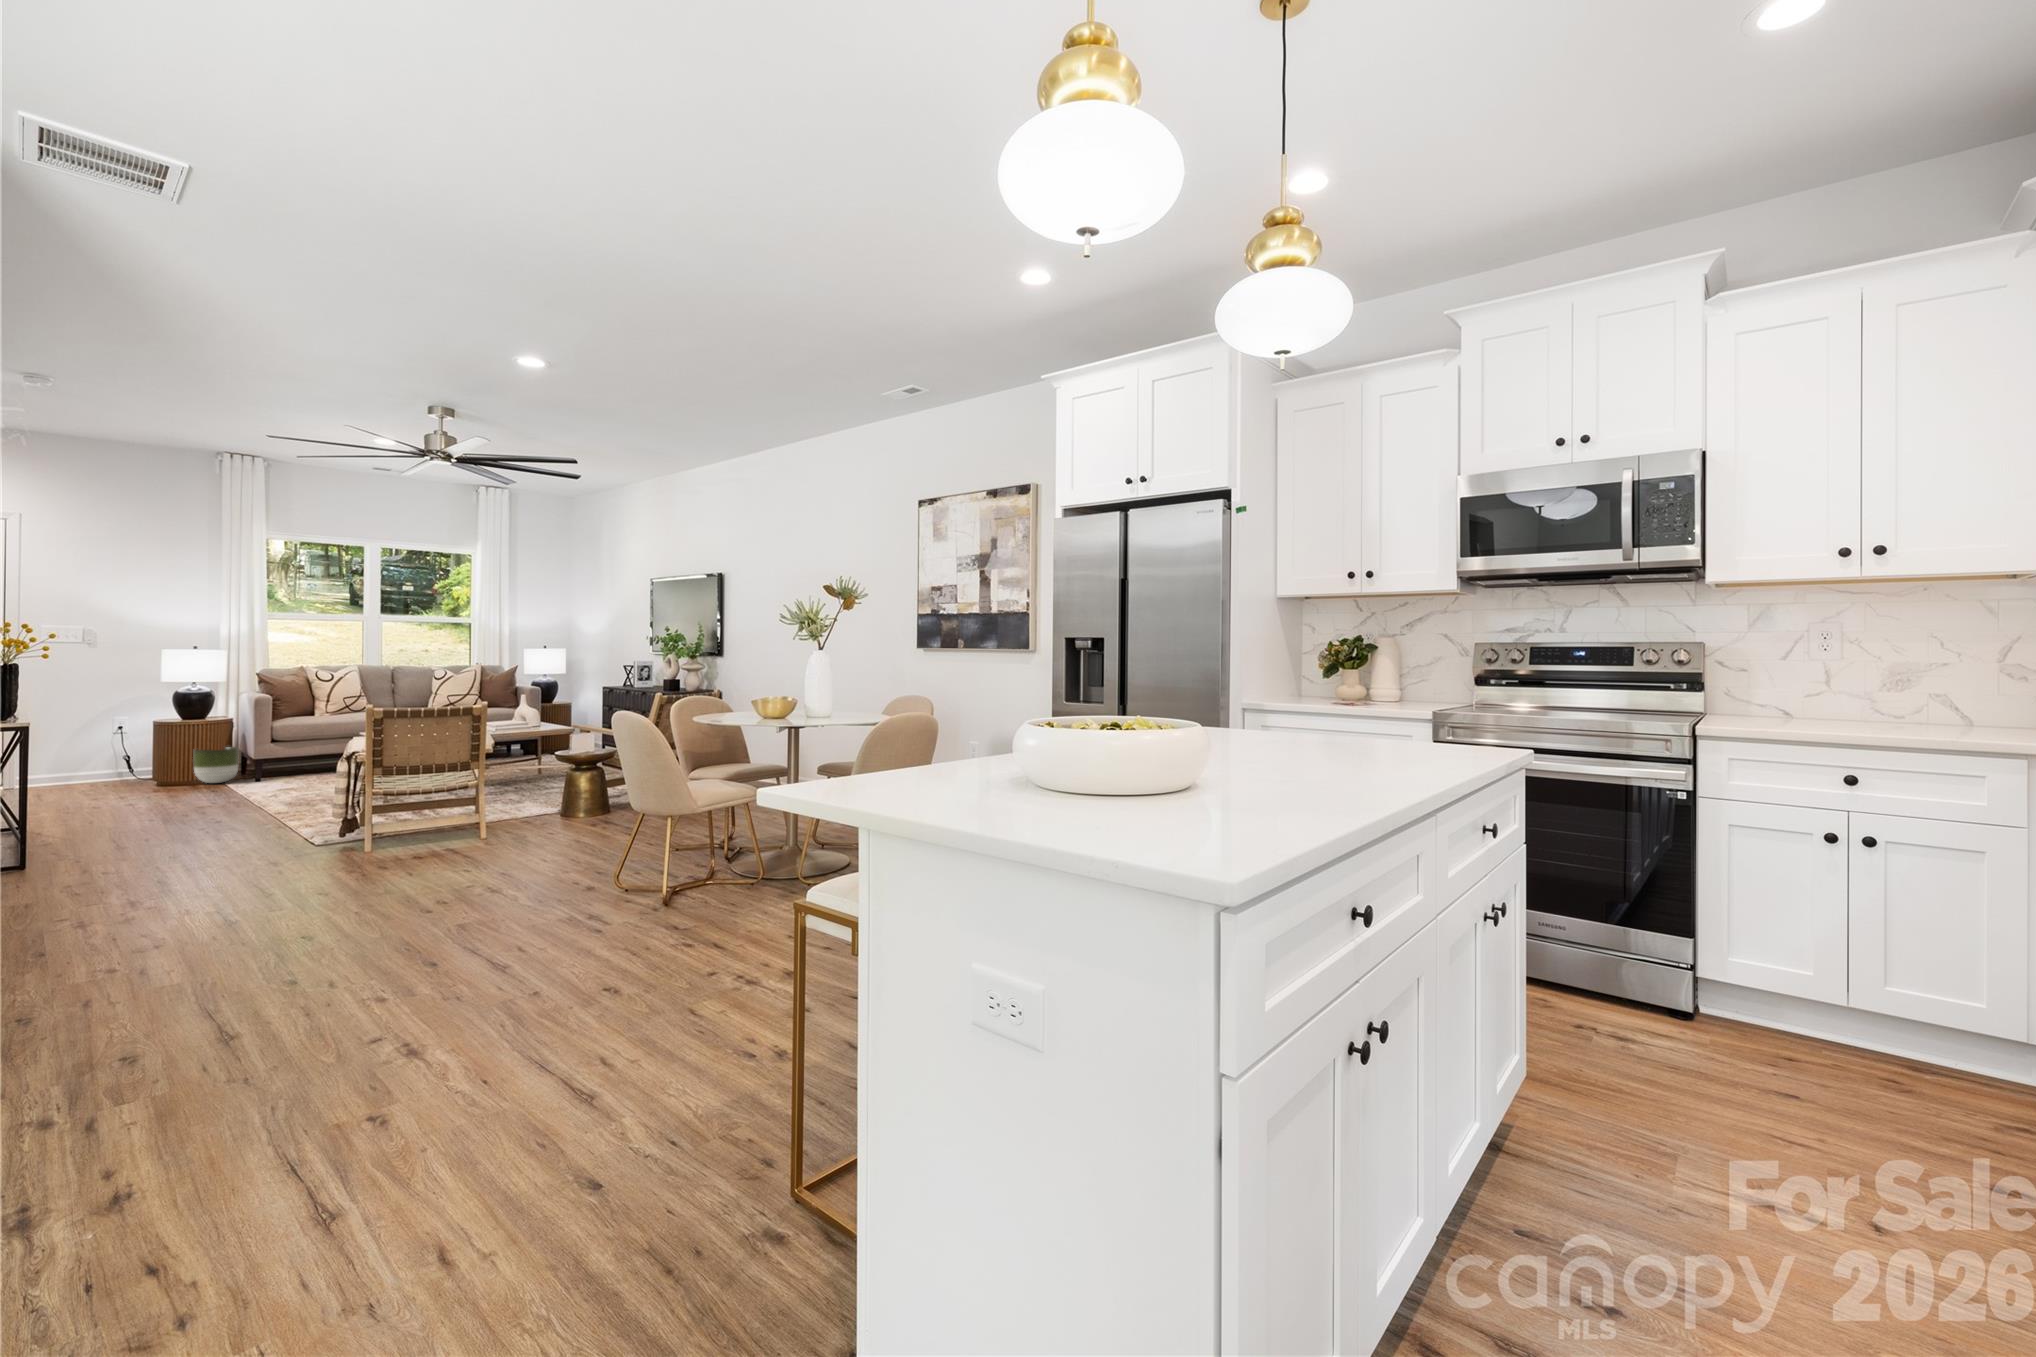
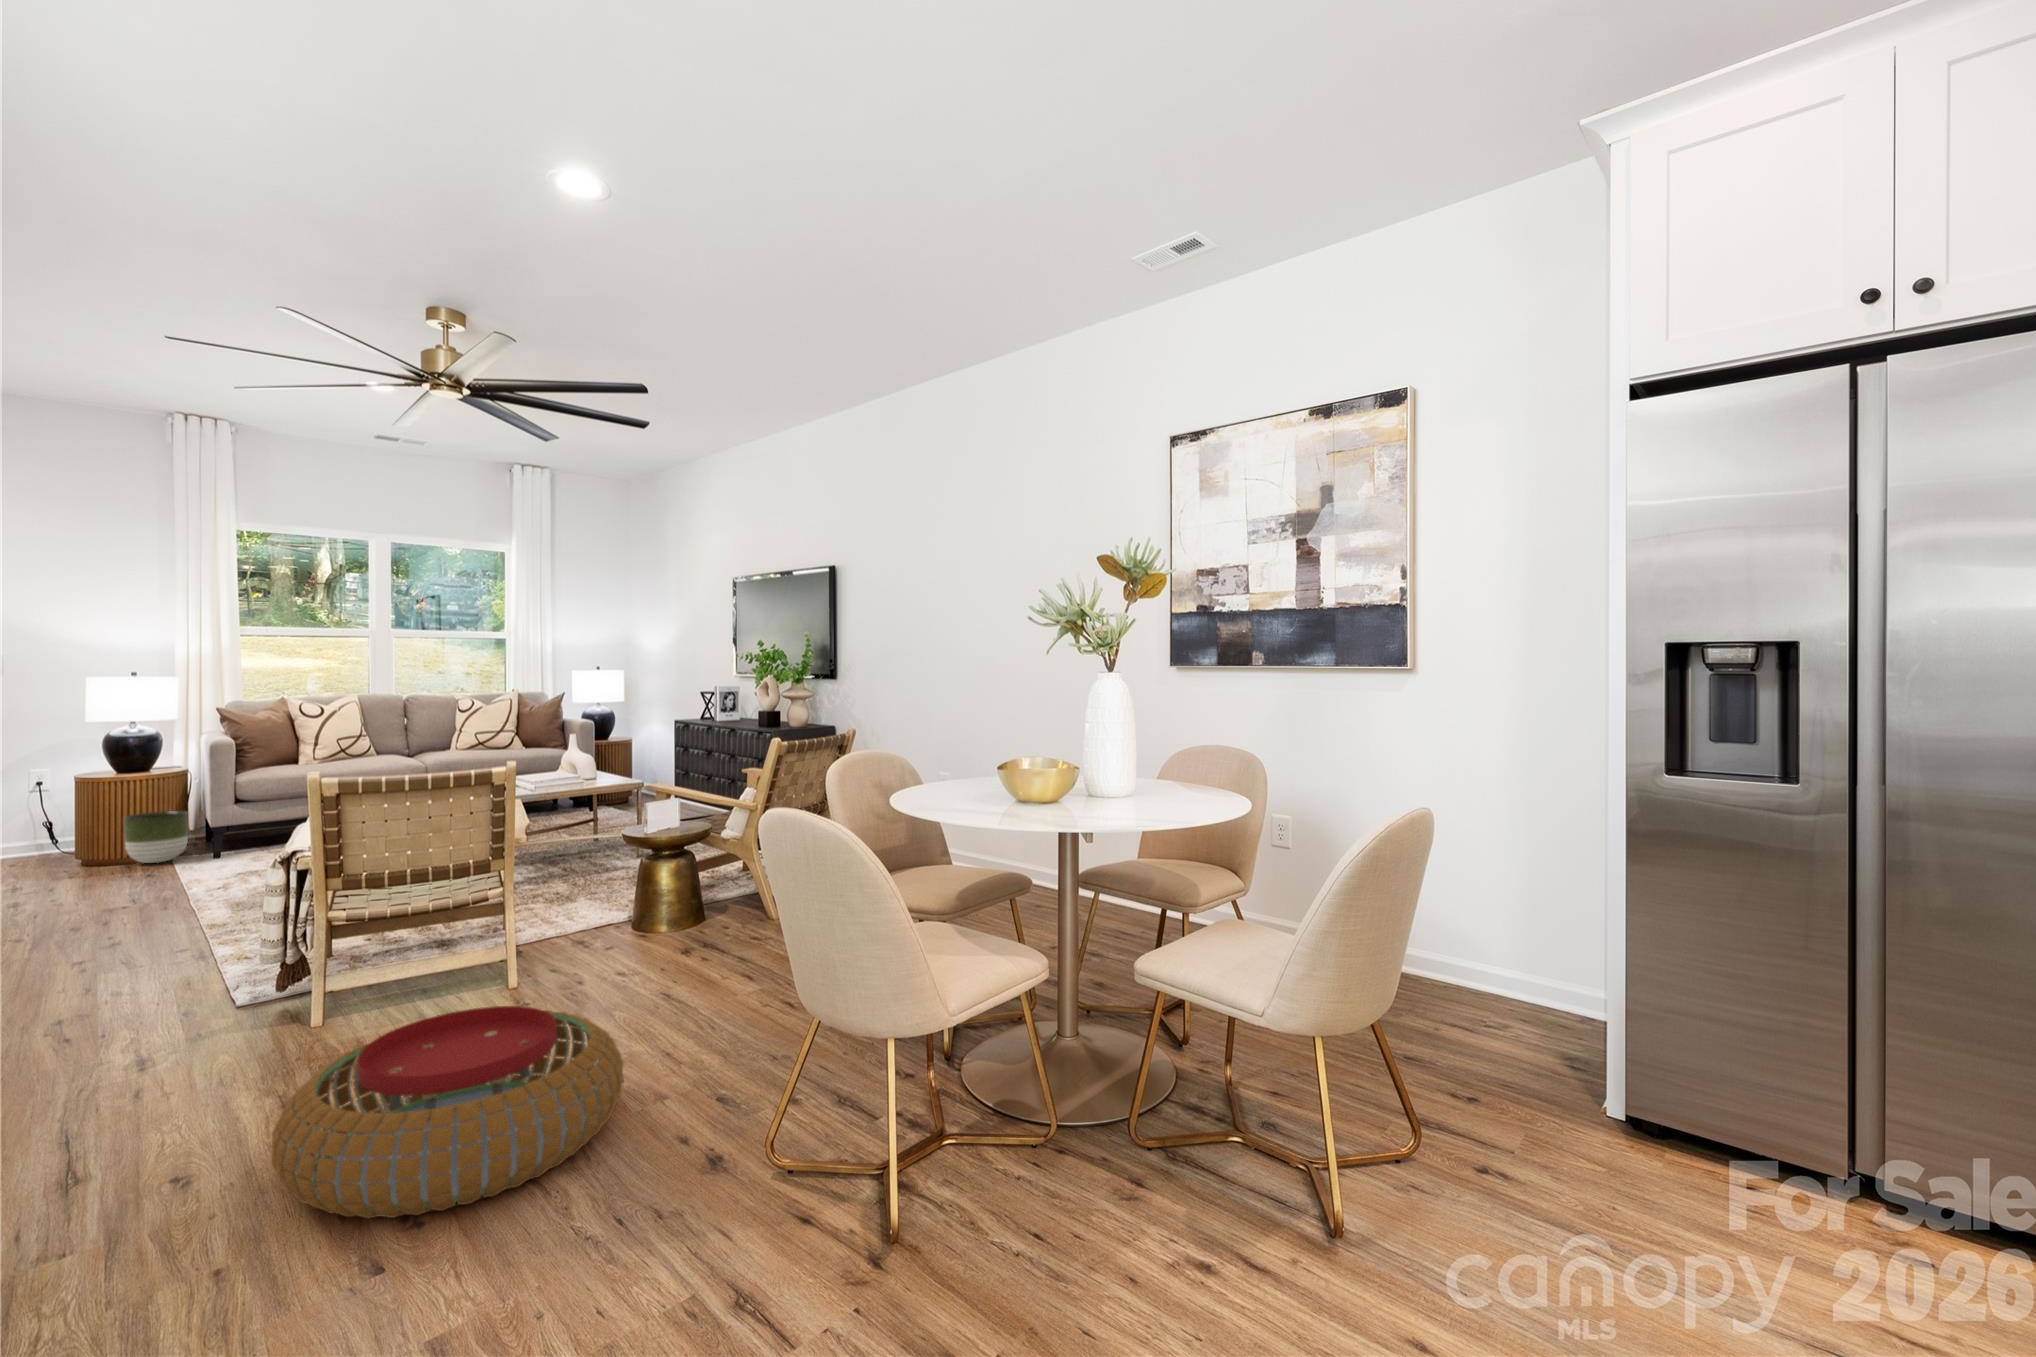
pouf: none [373,821,550,899] -> present [272,1006,624,1219]

